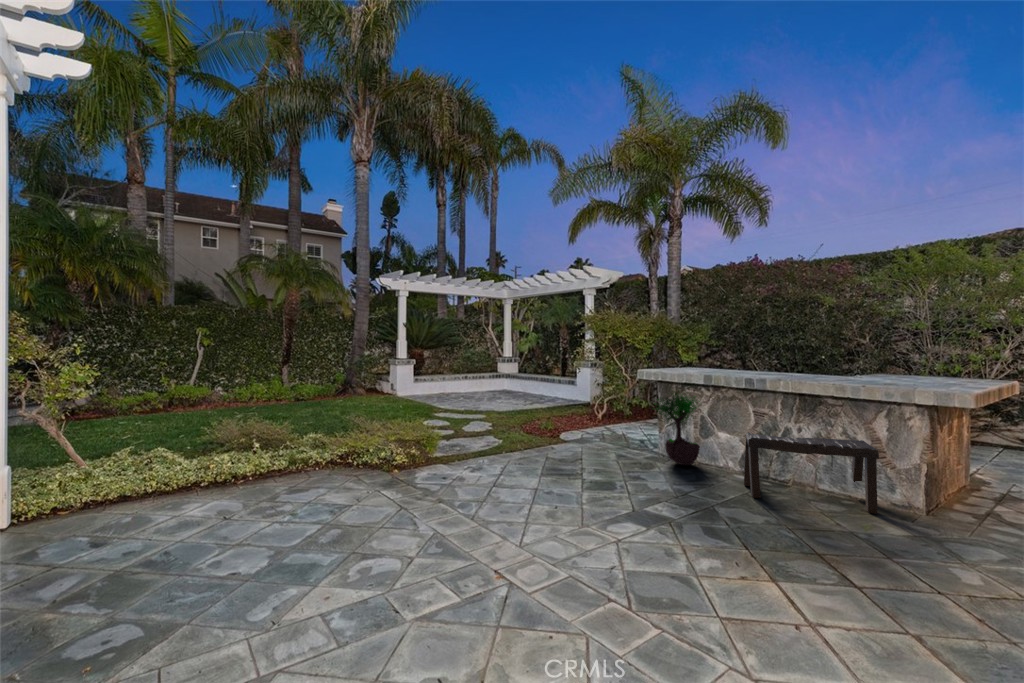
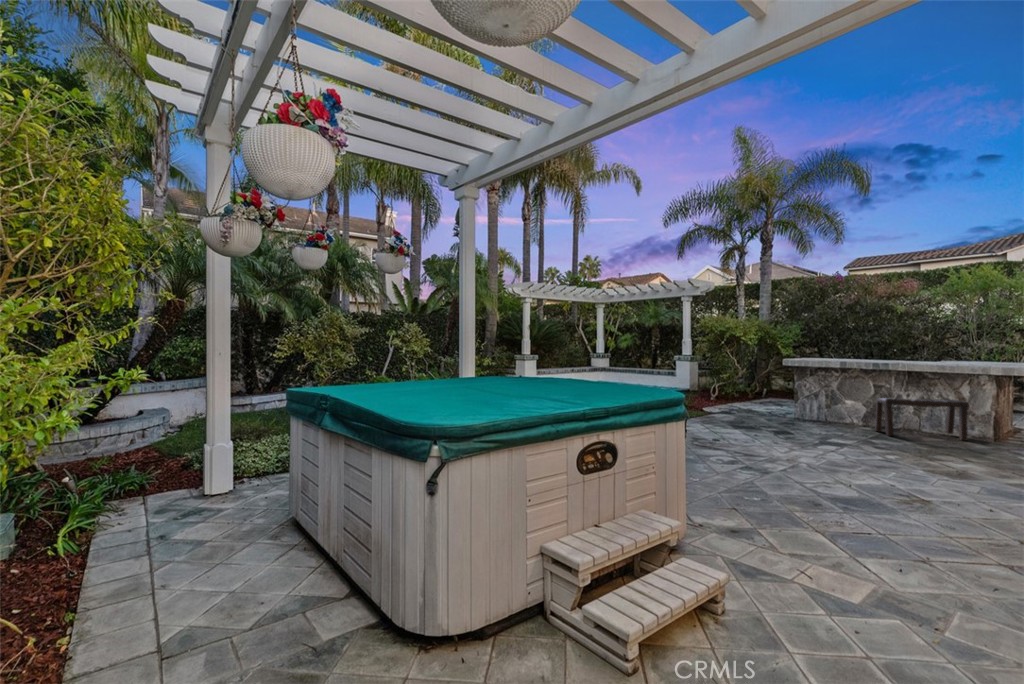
potted tree: present [654,393,700,465] -> none [801,368,840,423]

